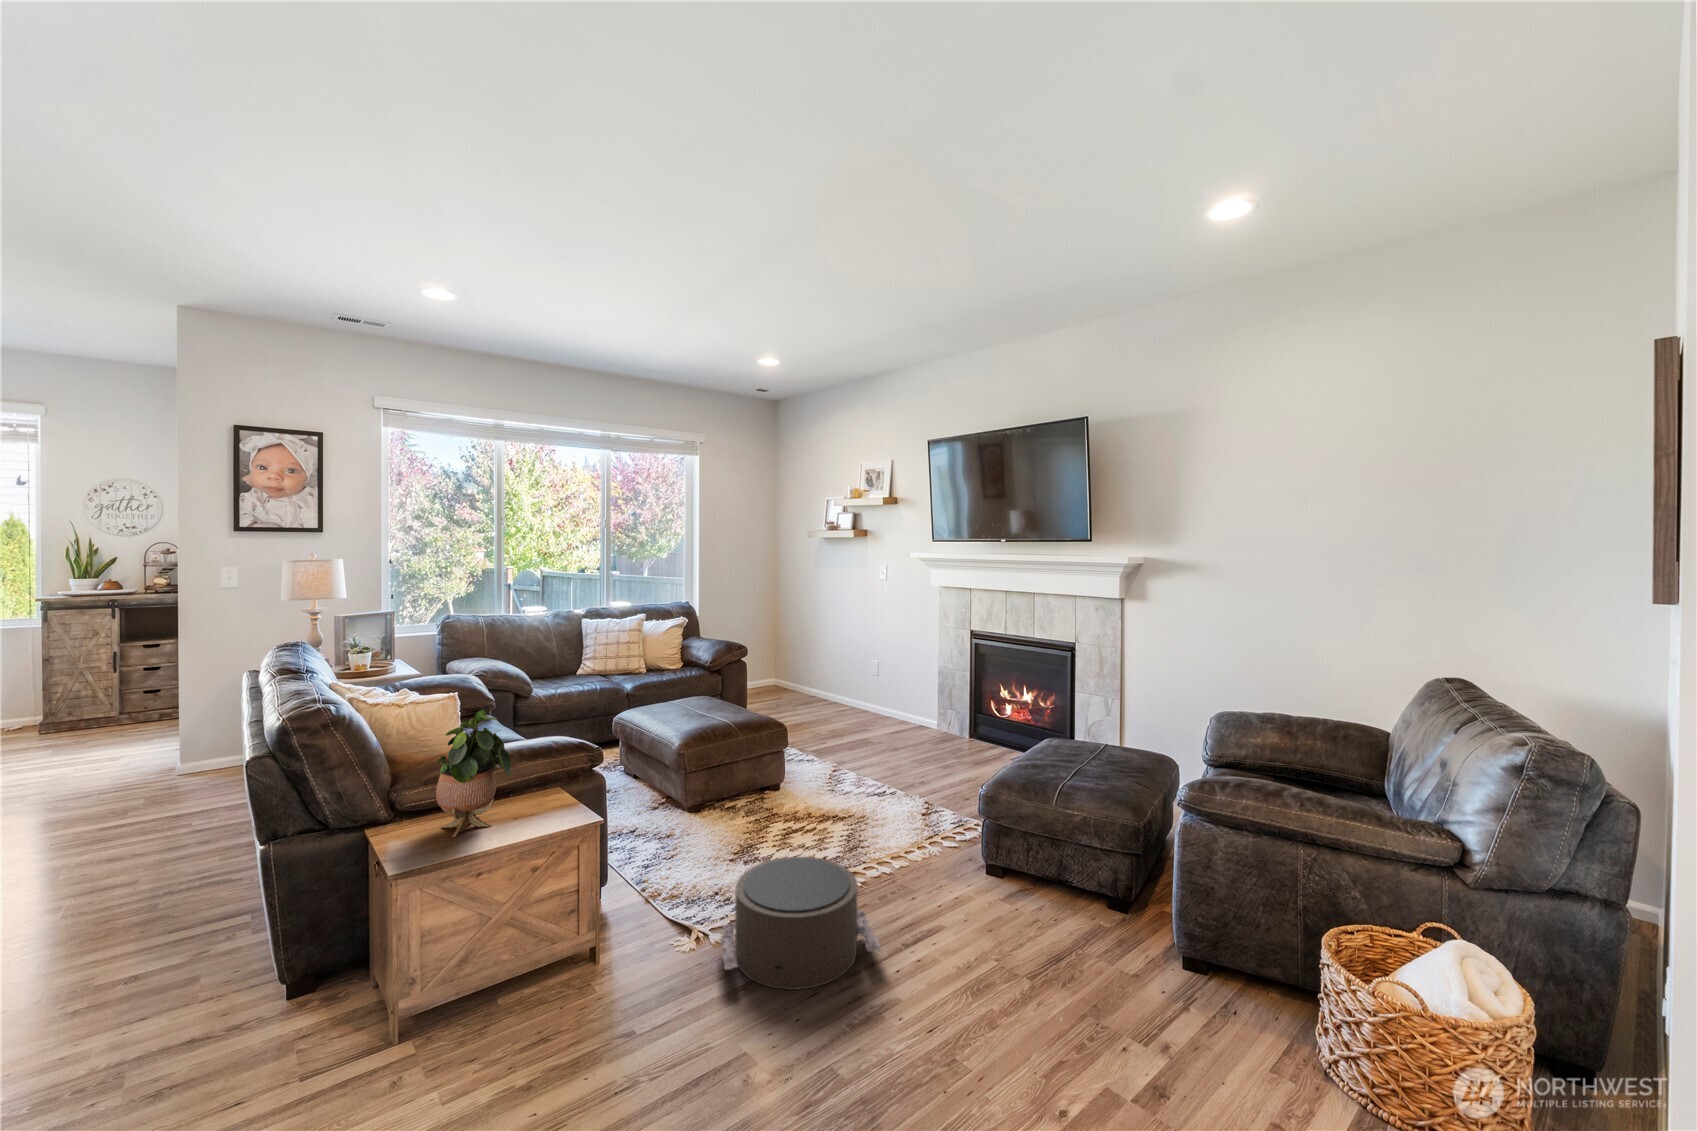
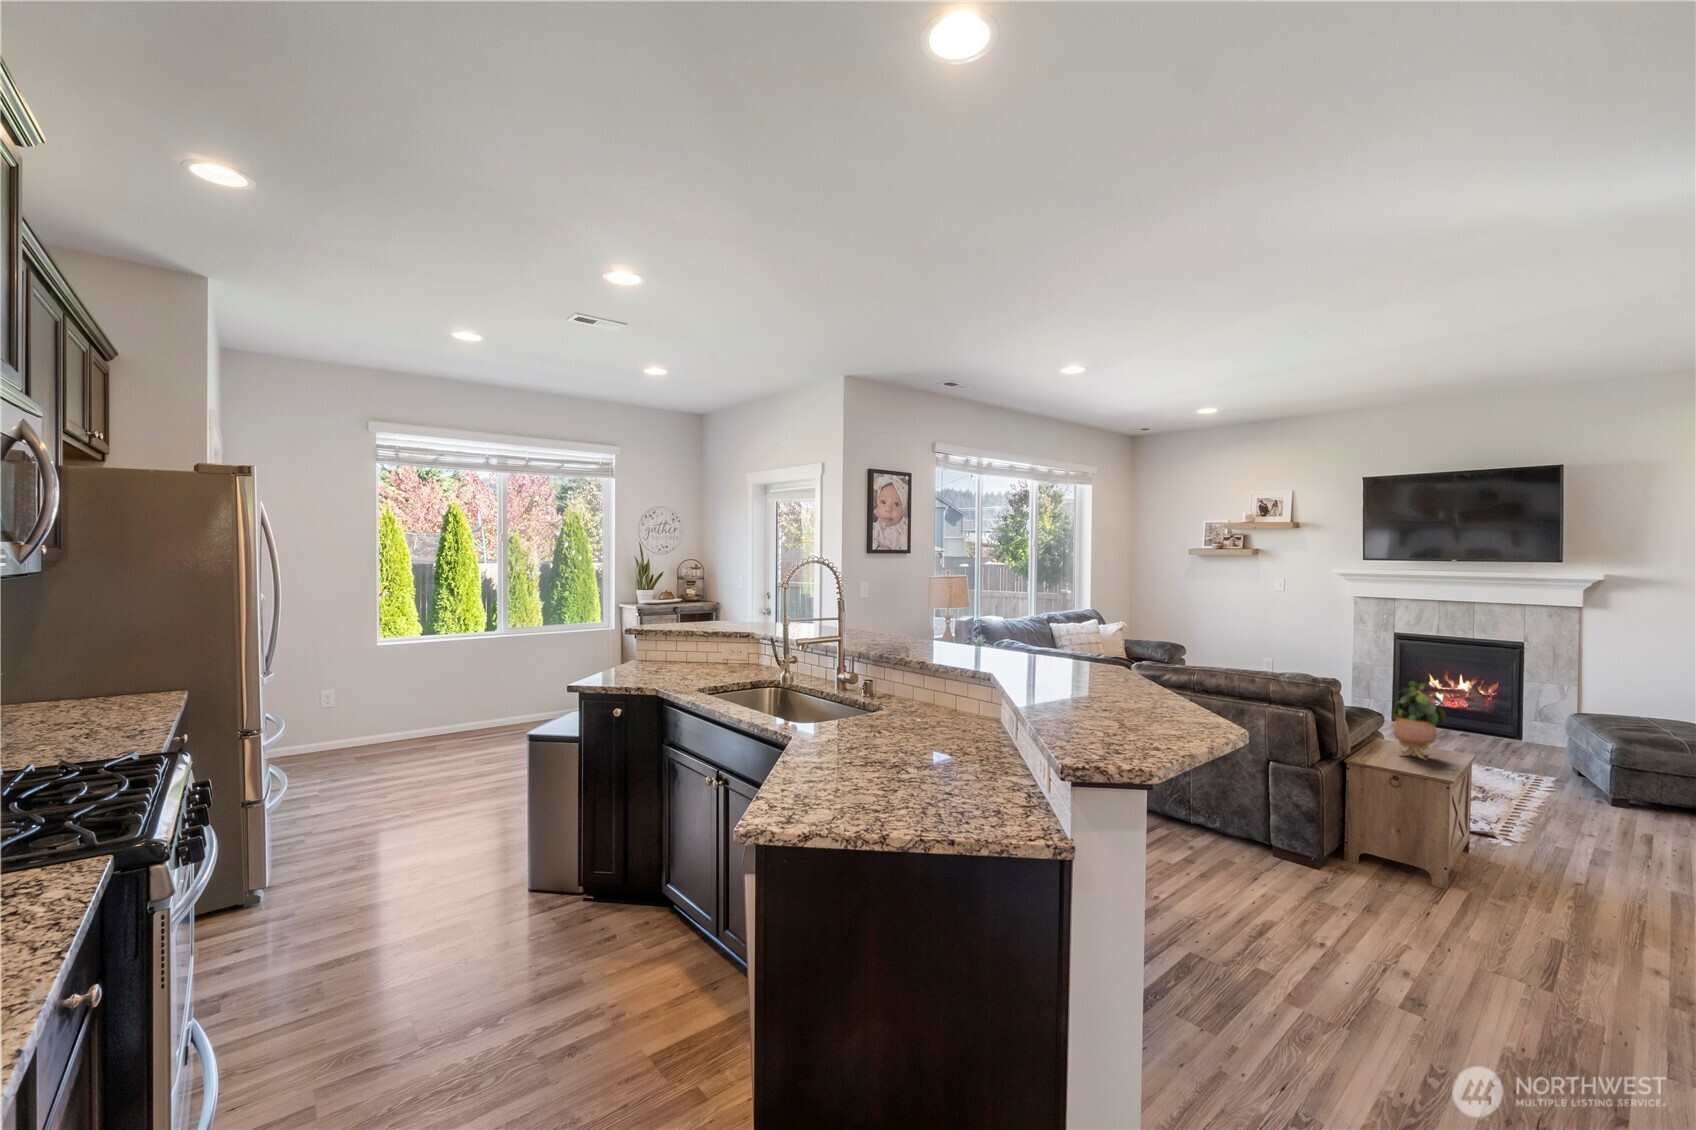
pouf: present [721,857,881,990] -> none [1525,786,1662,863]

